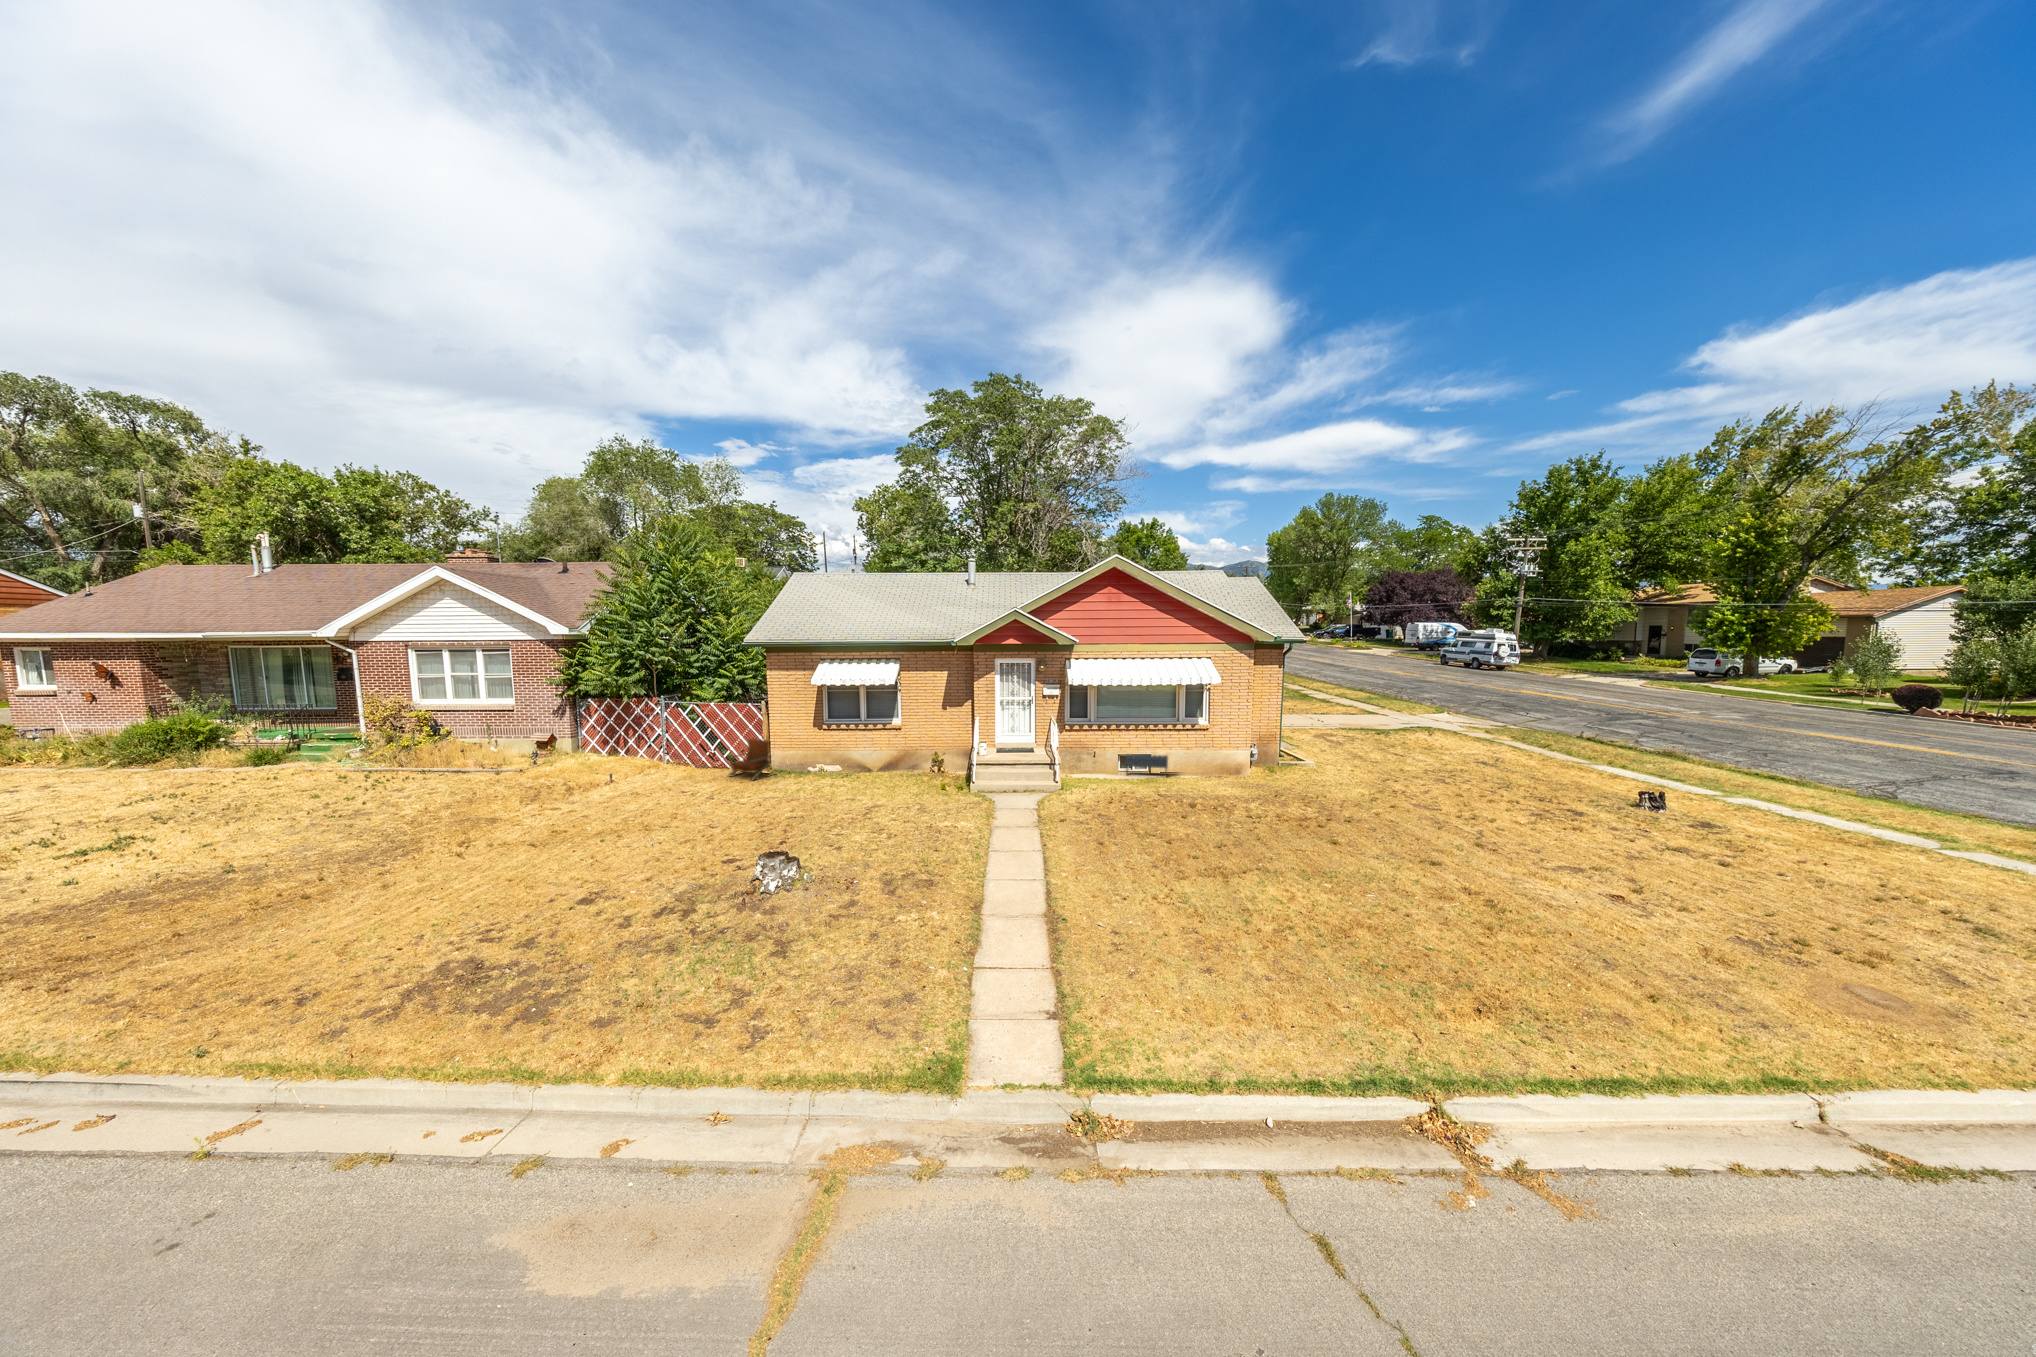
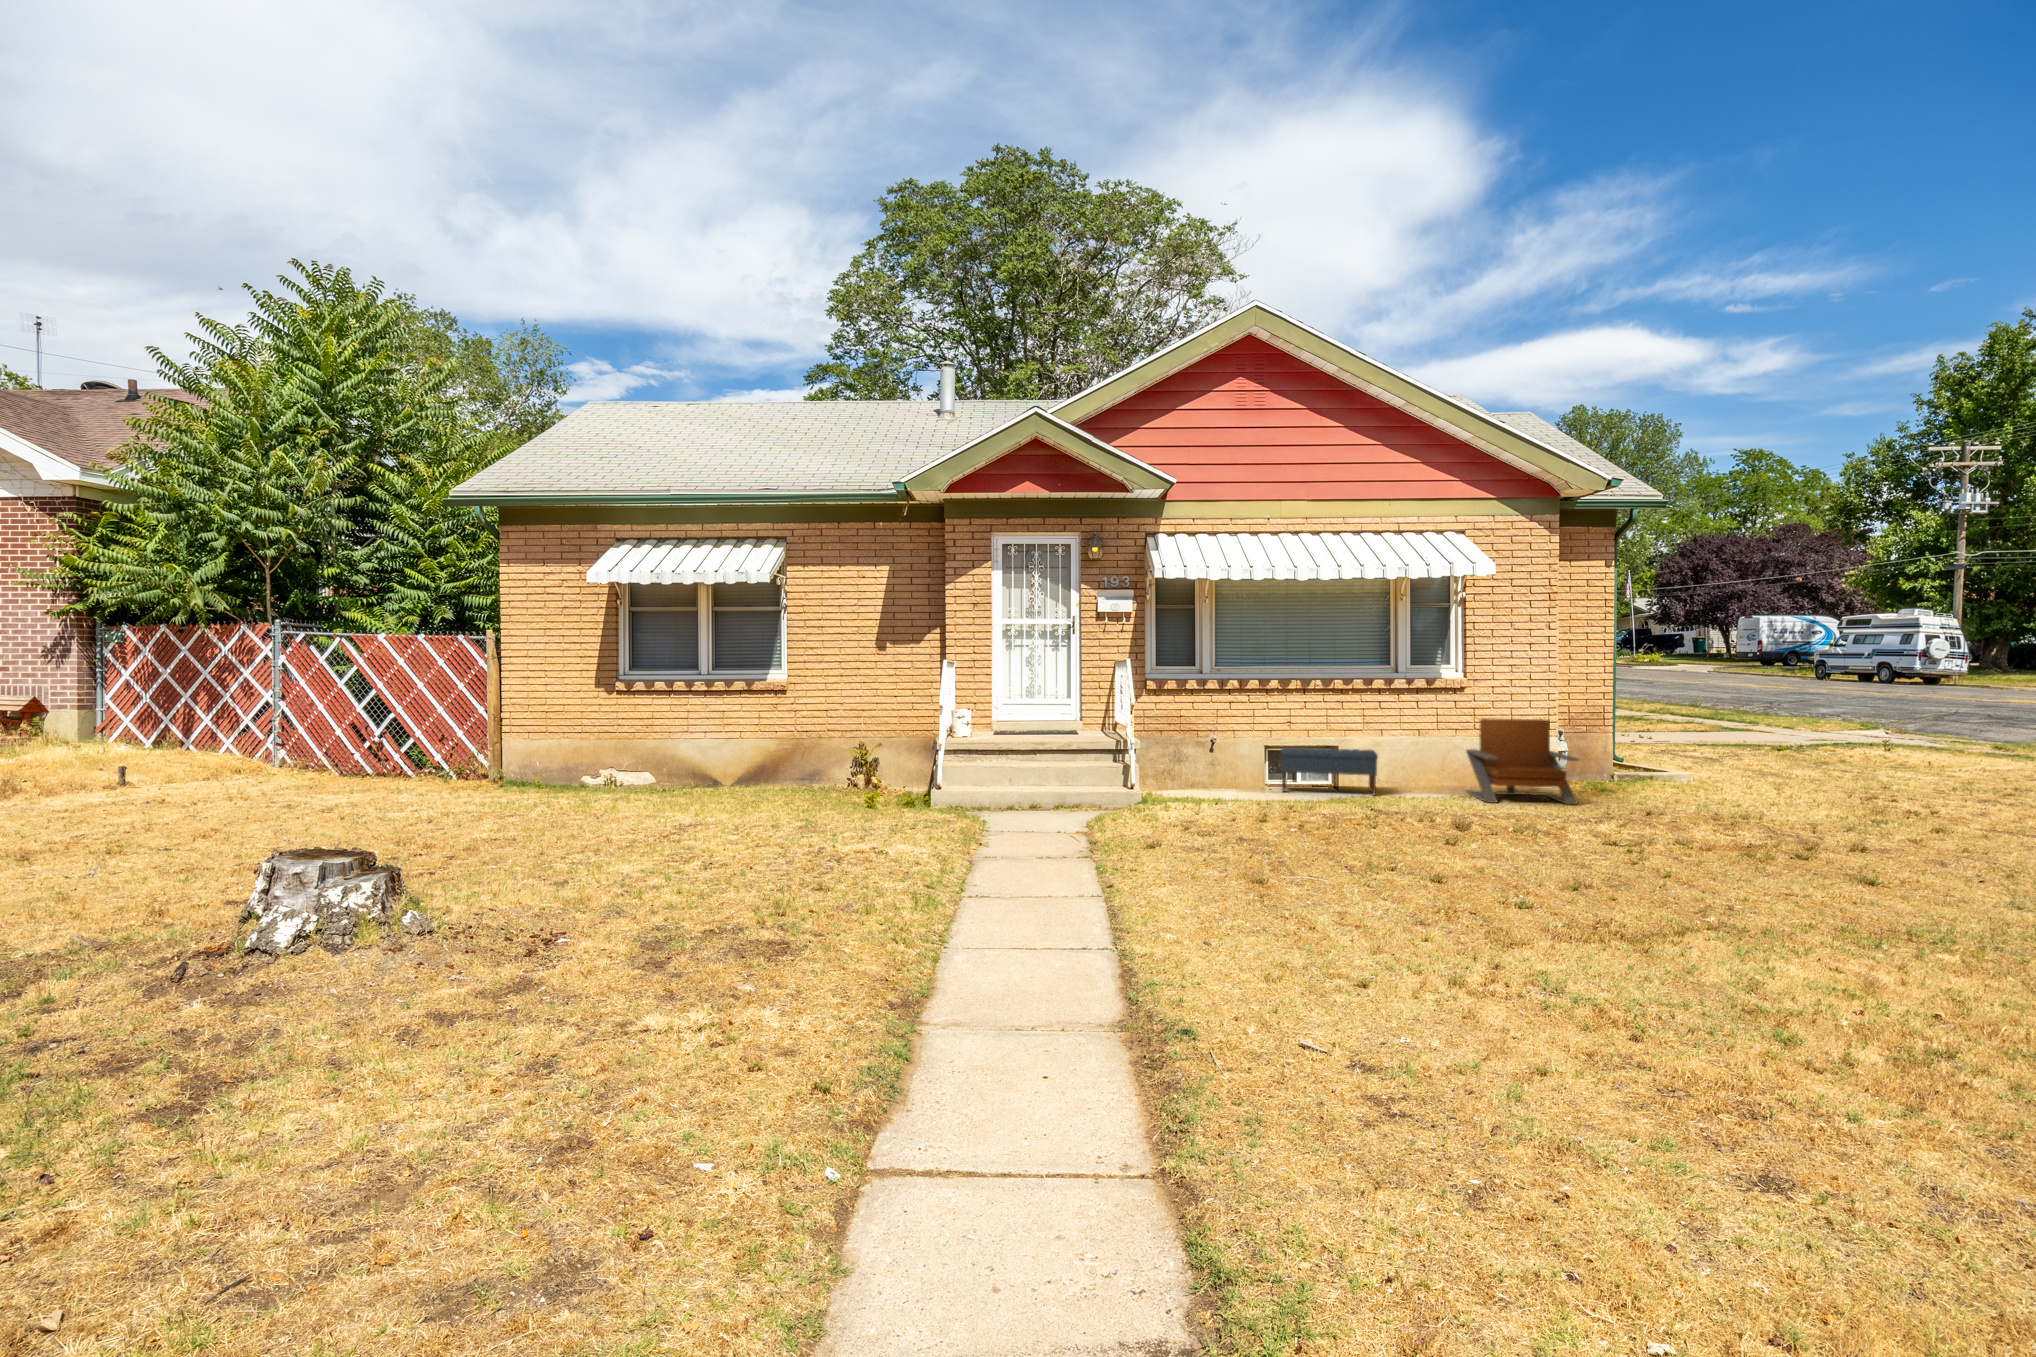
lounge chair: present [729,739,775,780] -> present [1466,718,1578,805]

